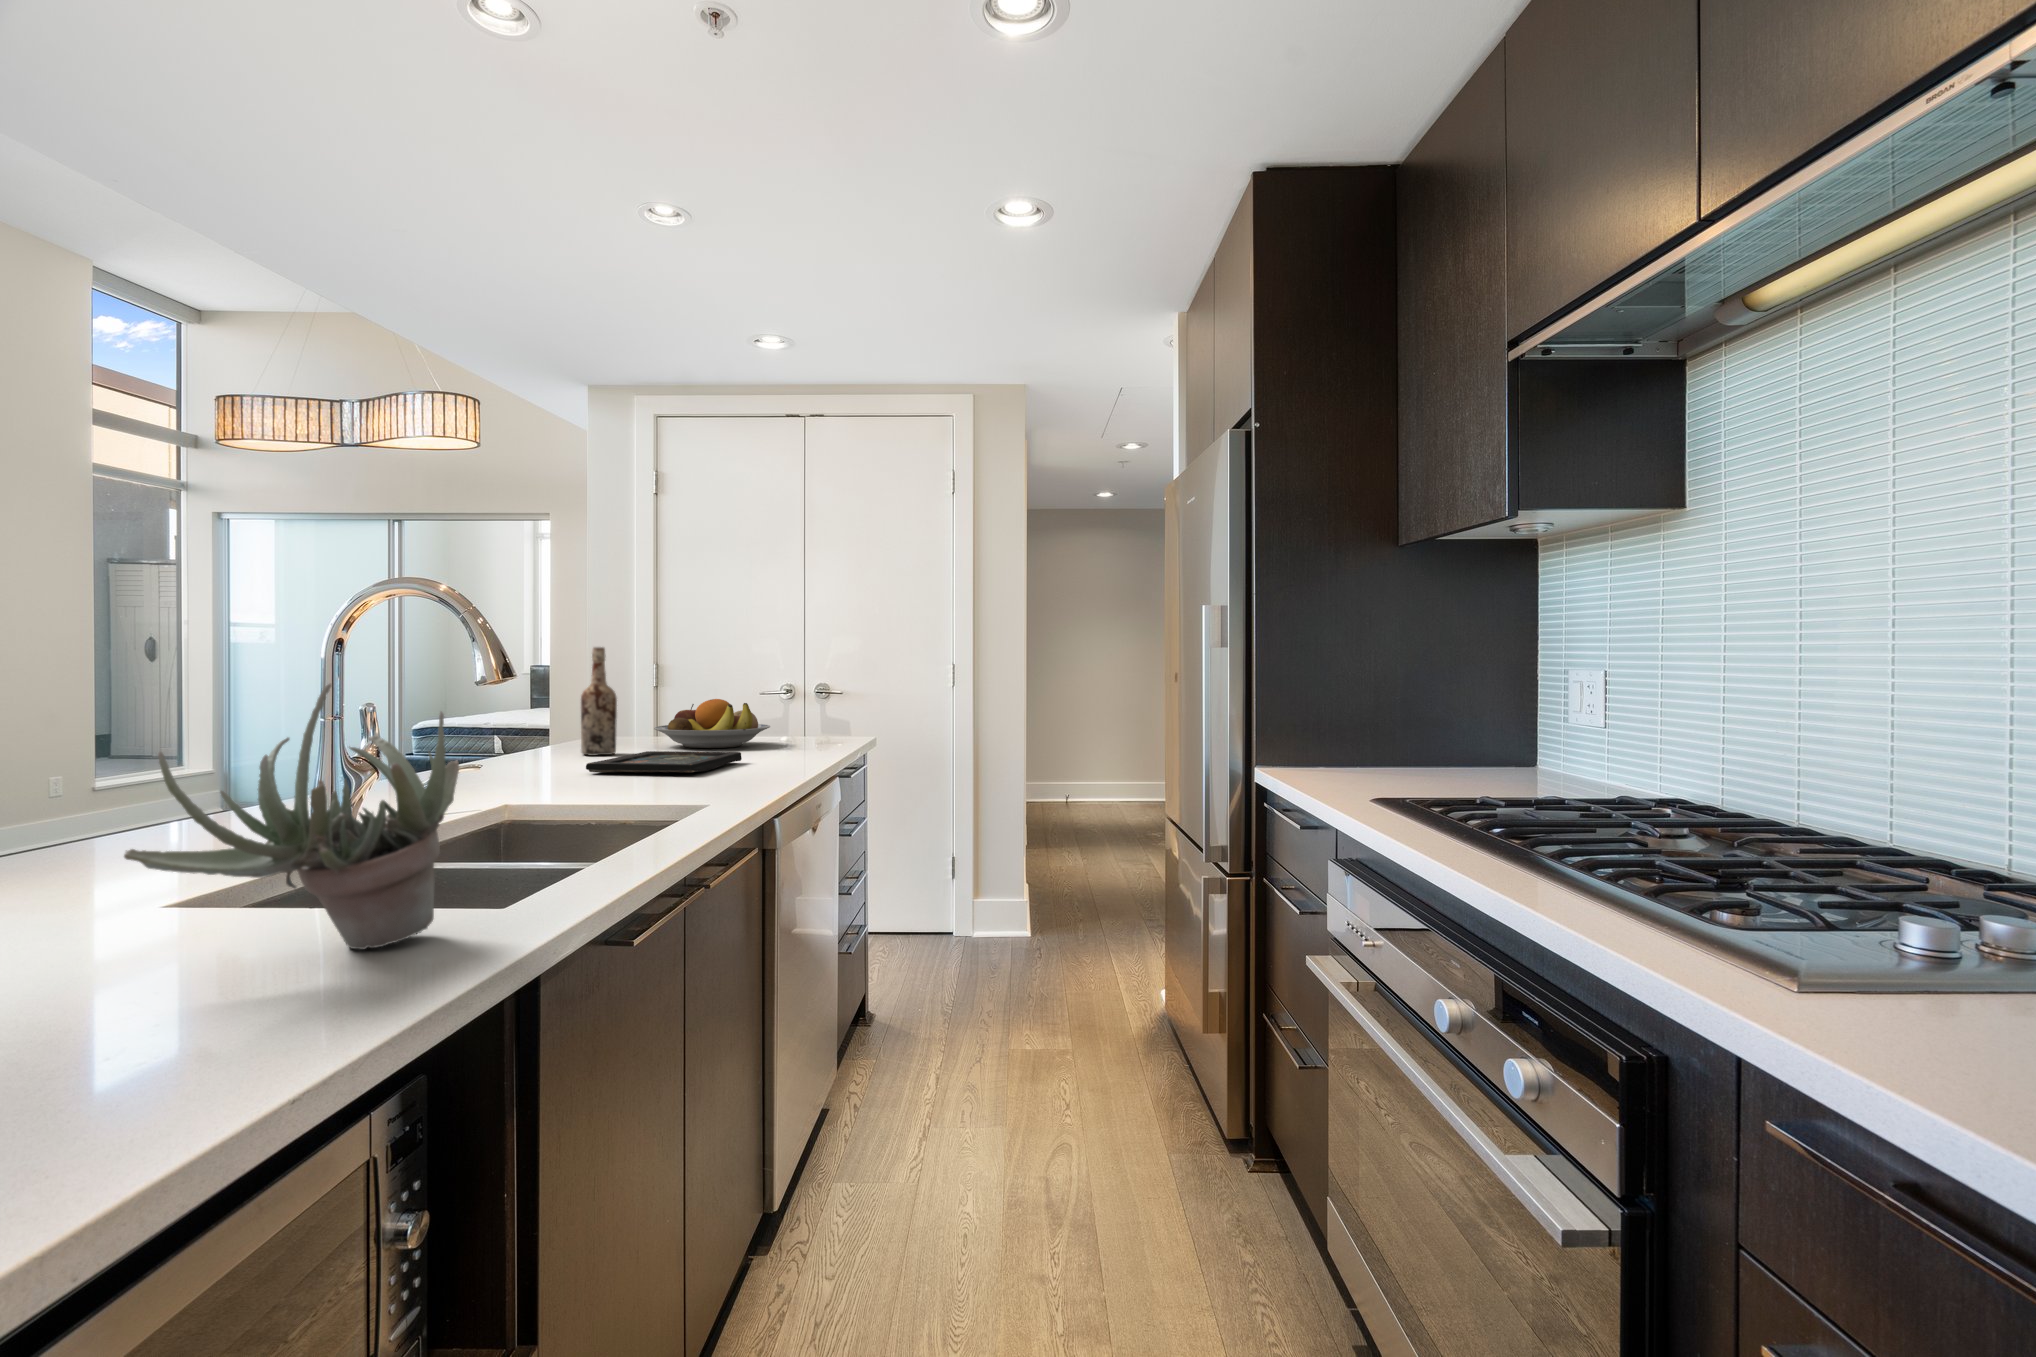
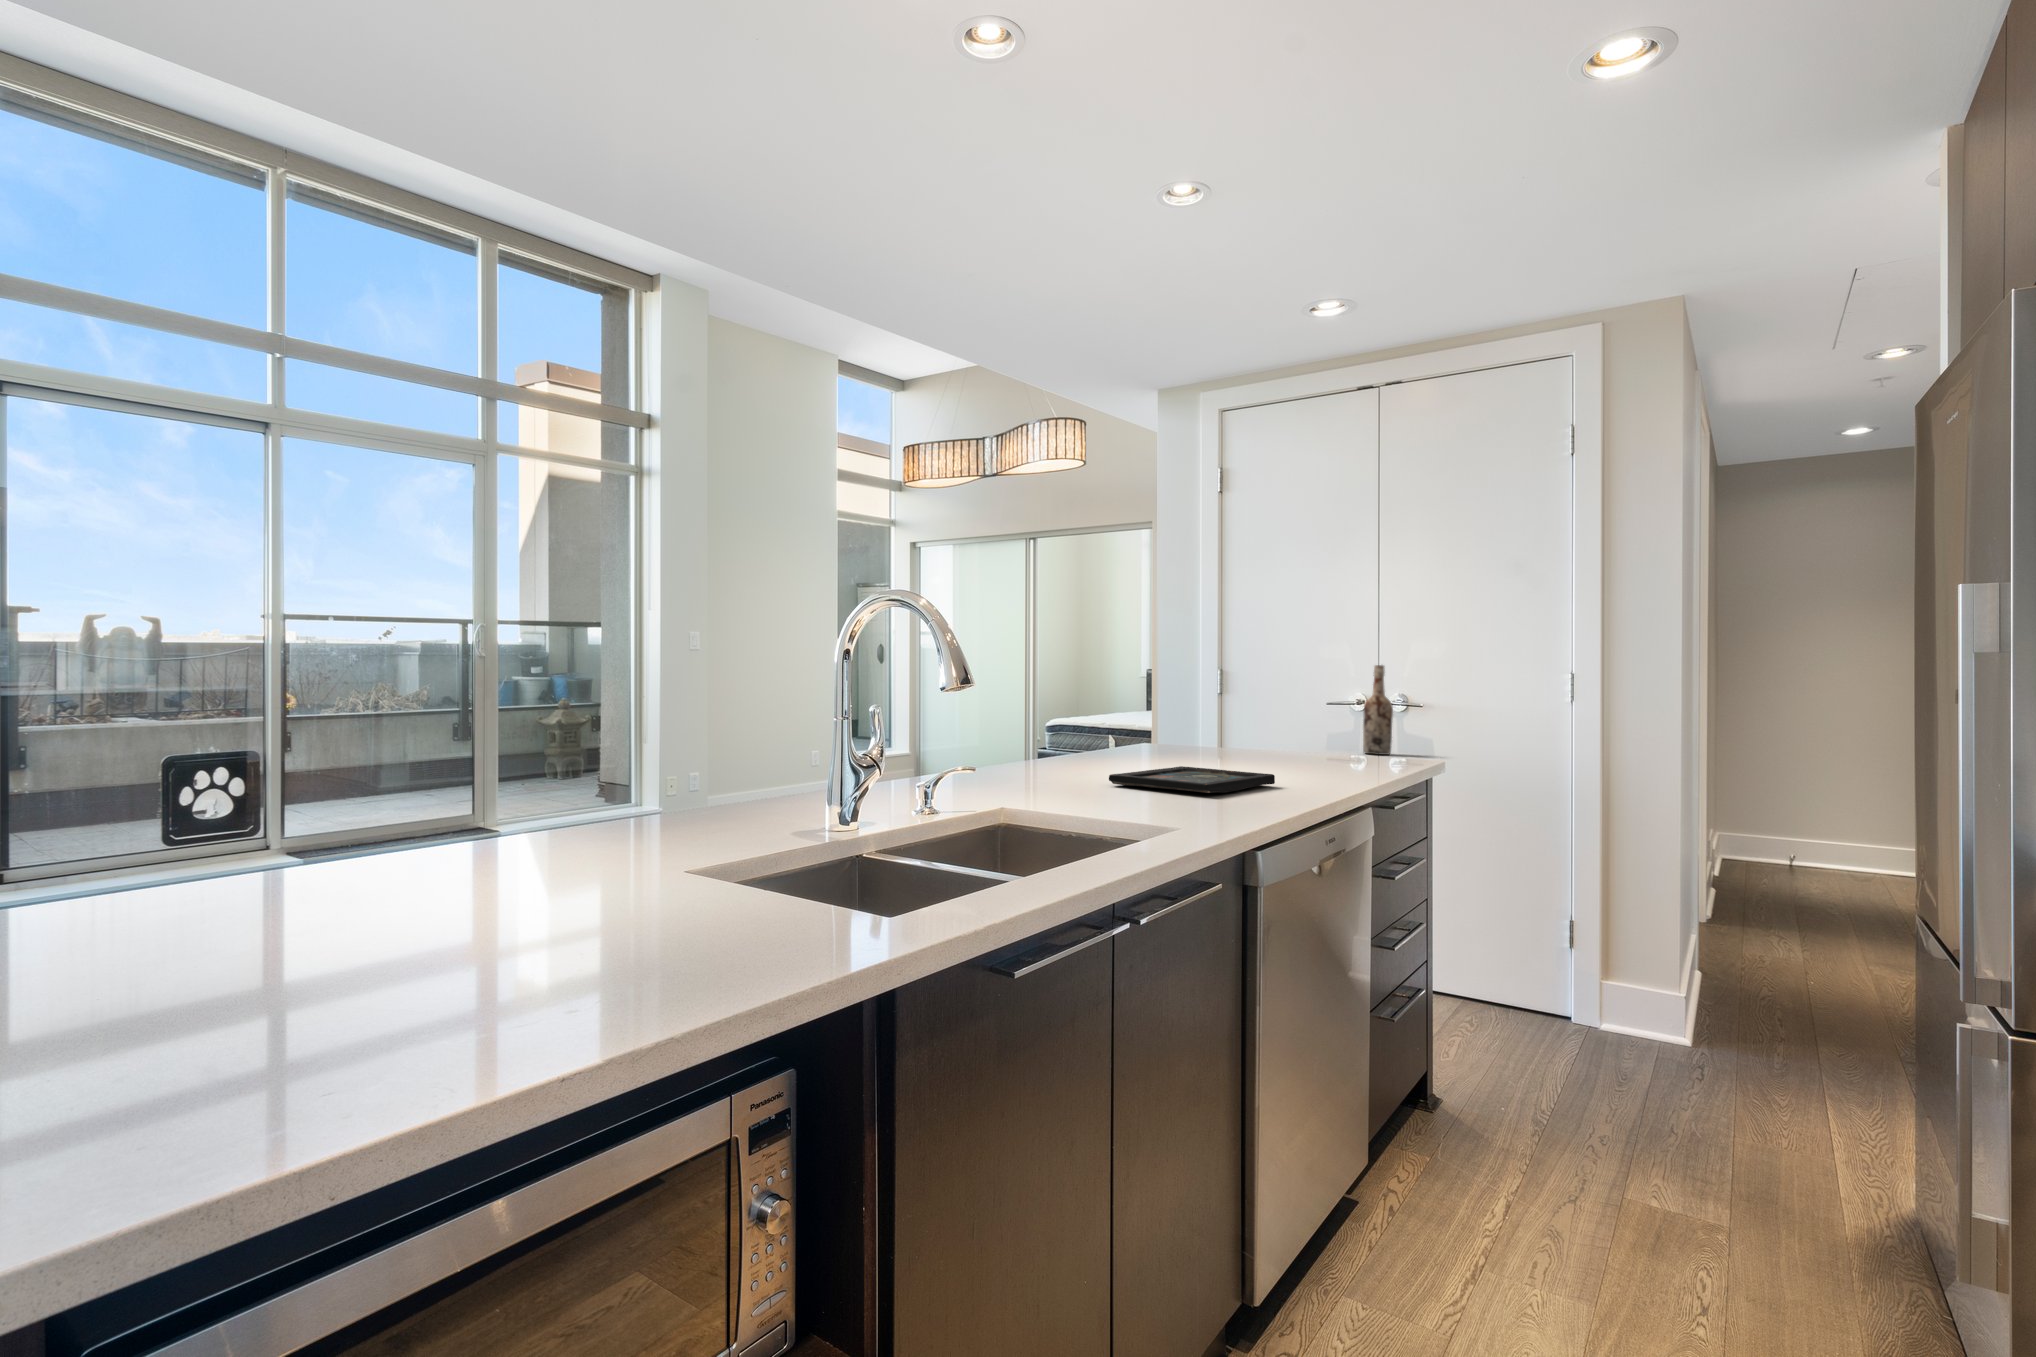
wine bottle: present [581,647,617,755] -> present [1363,665,1393,755]
succulent plant: present [124,684,459,949] -> none [552,685,824,942]
fruit bowl: present [654,699,770,748] -> none [1203,715,1327,768]

